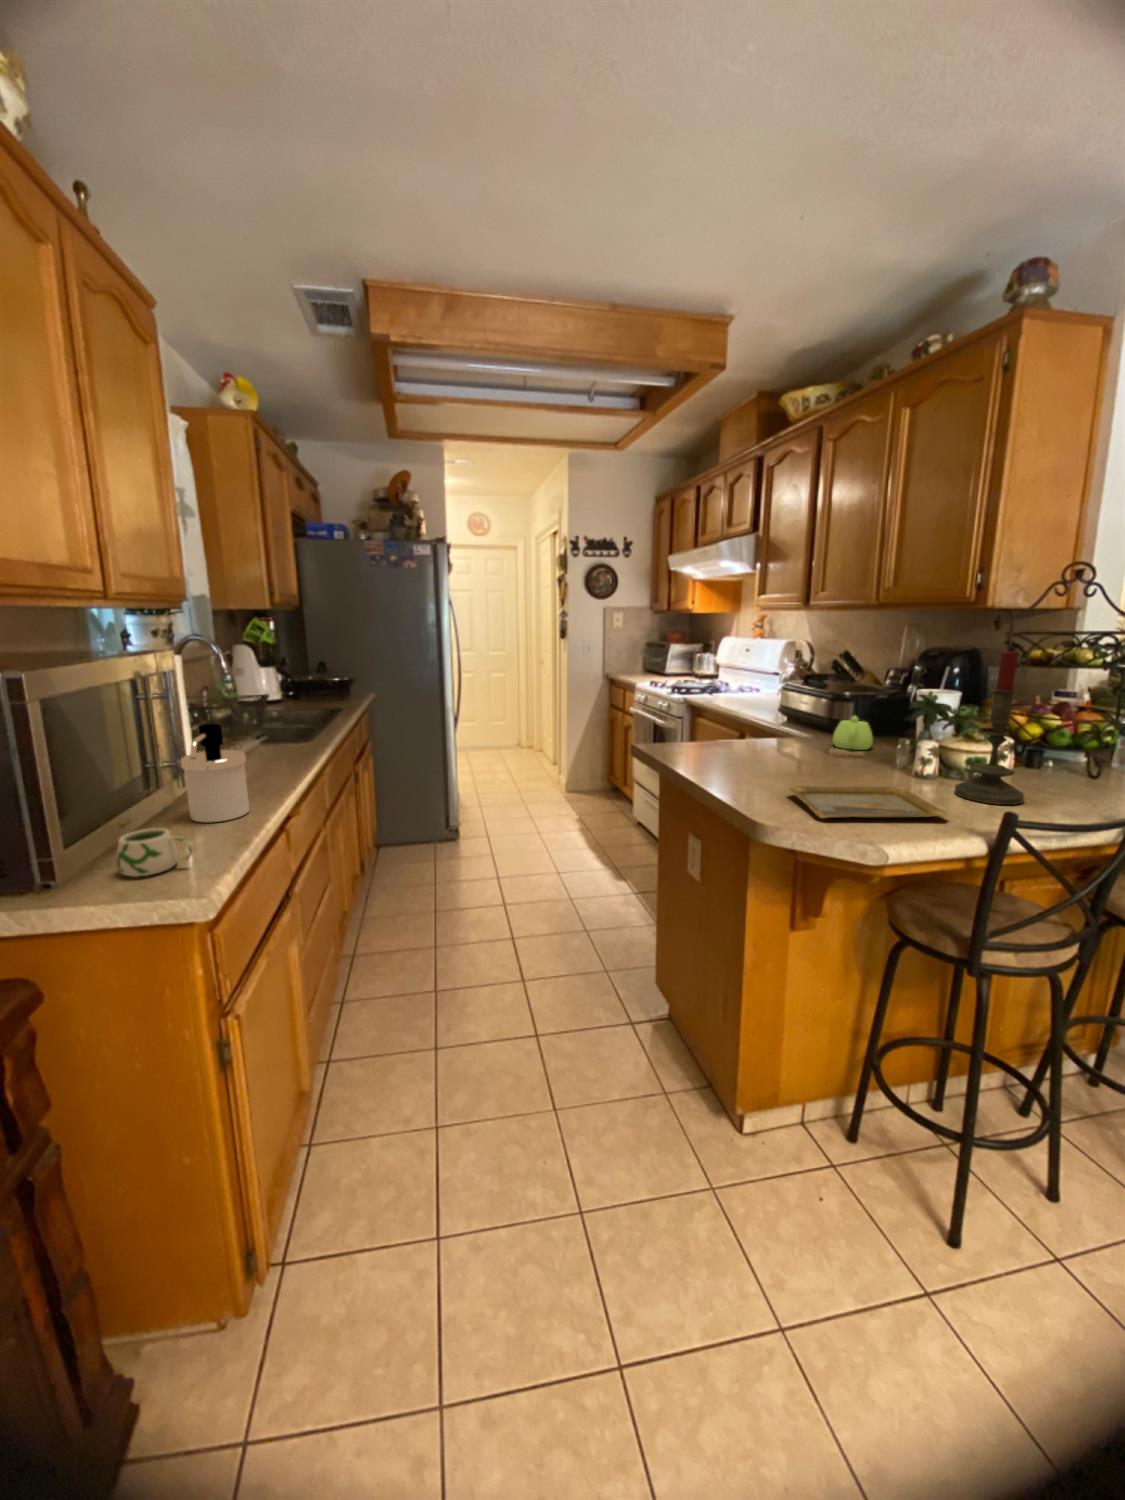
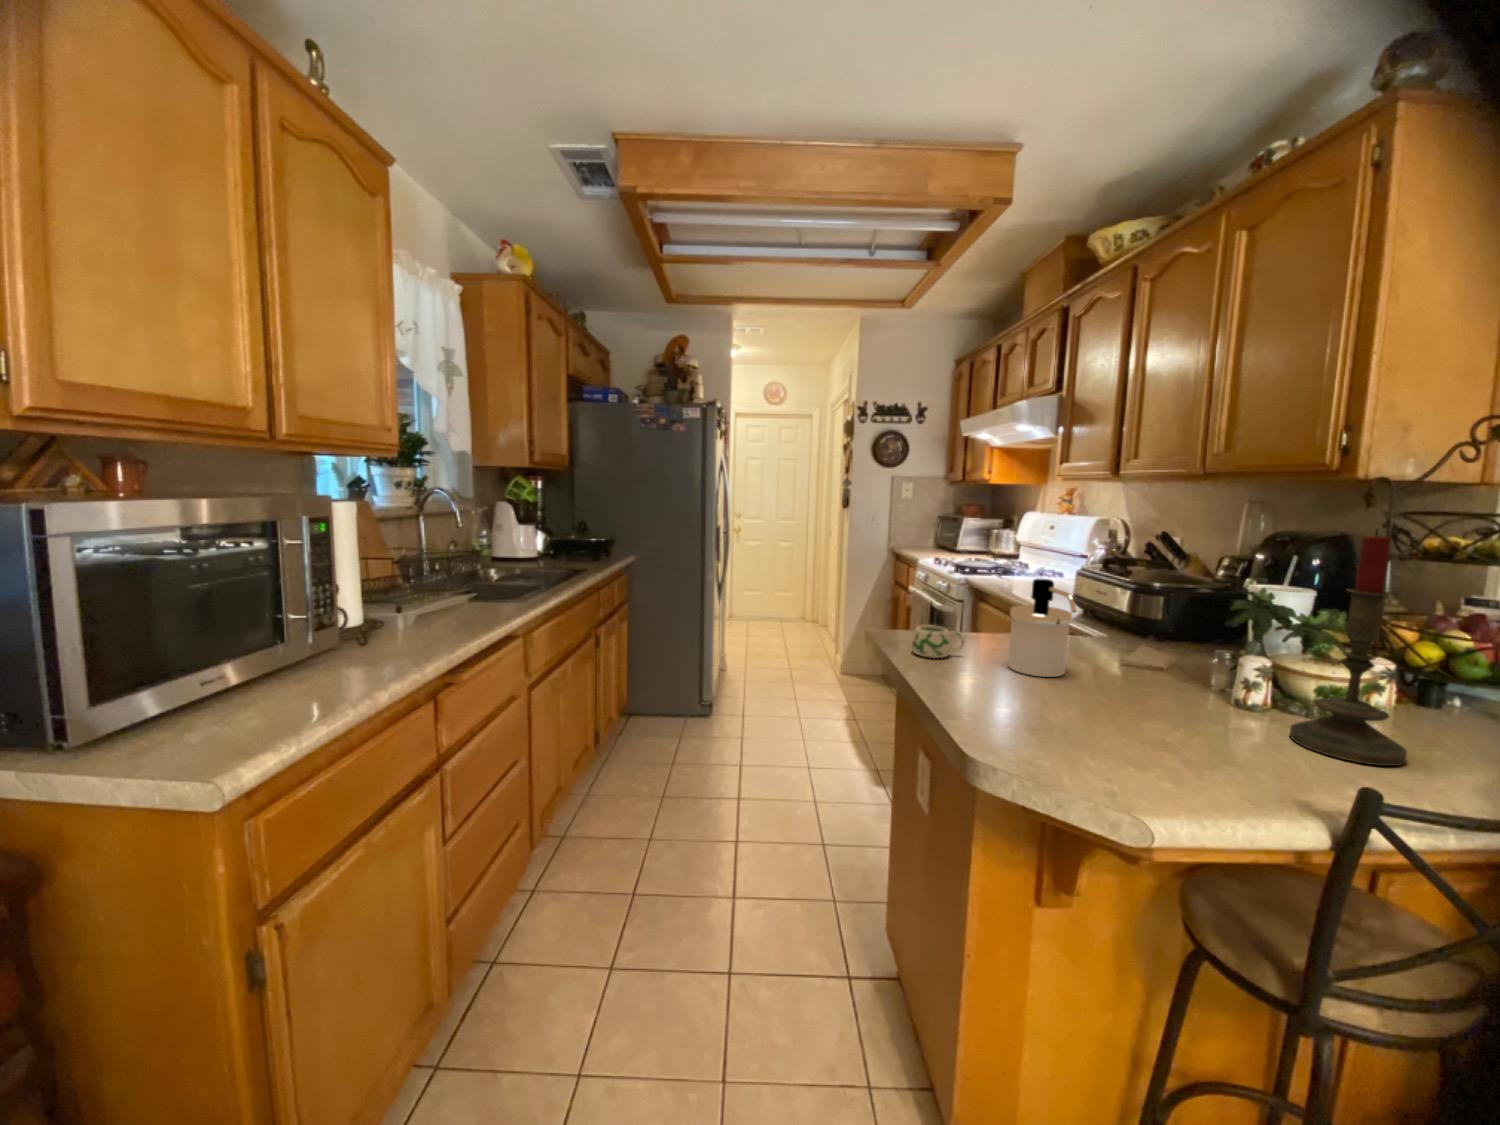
teapot: present [833,716,873,750] -> none [1126,613,1183,659]
soap dispenser: present [181,724,249,822] -> present [1008,579,1077,677]
tray: present [789,786,948,818] -> none [1026,703,1266,777]
mug: present [116,828,193,877] -> present [912,625,965,658]

